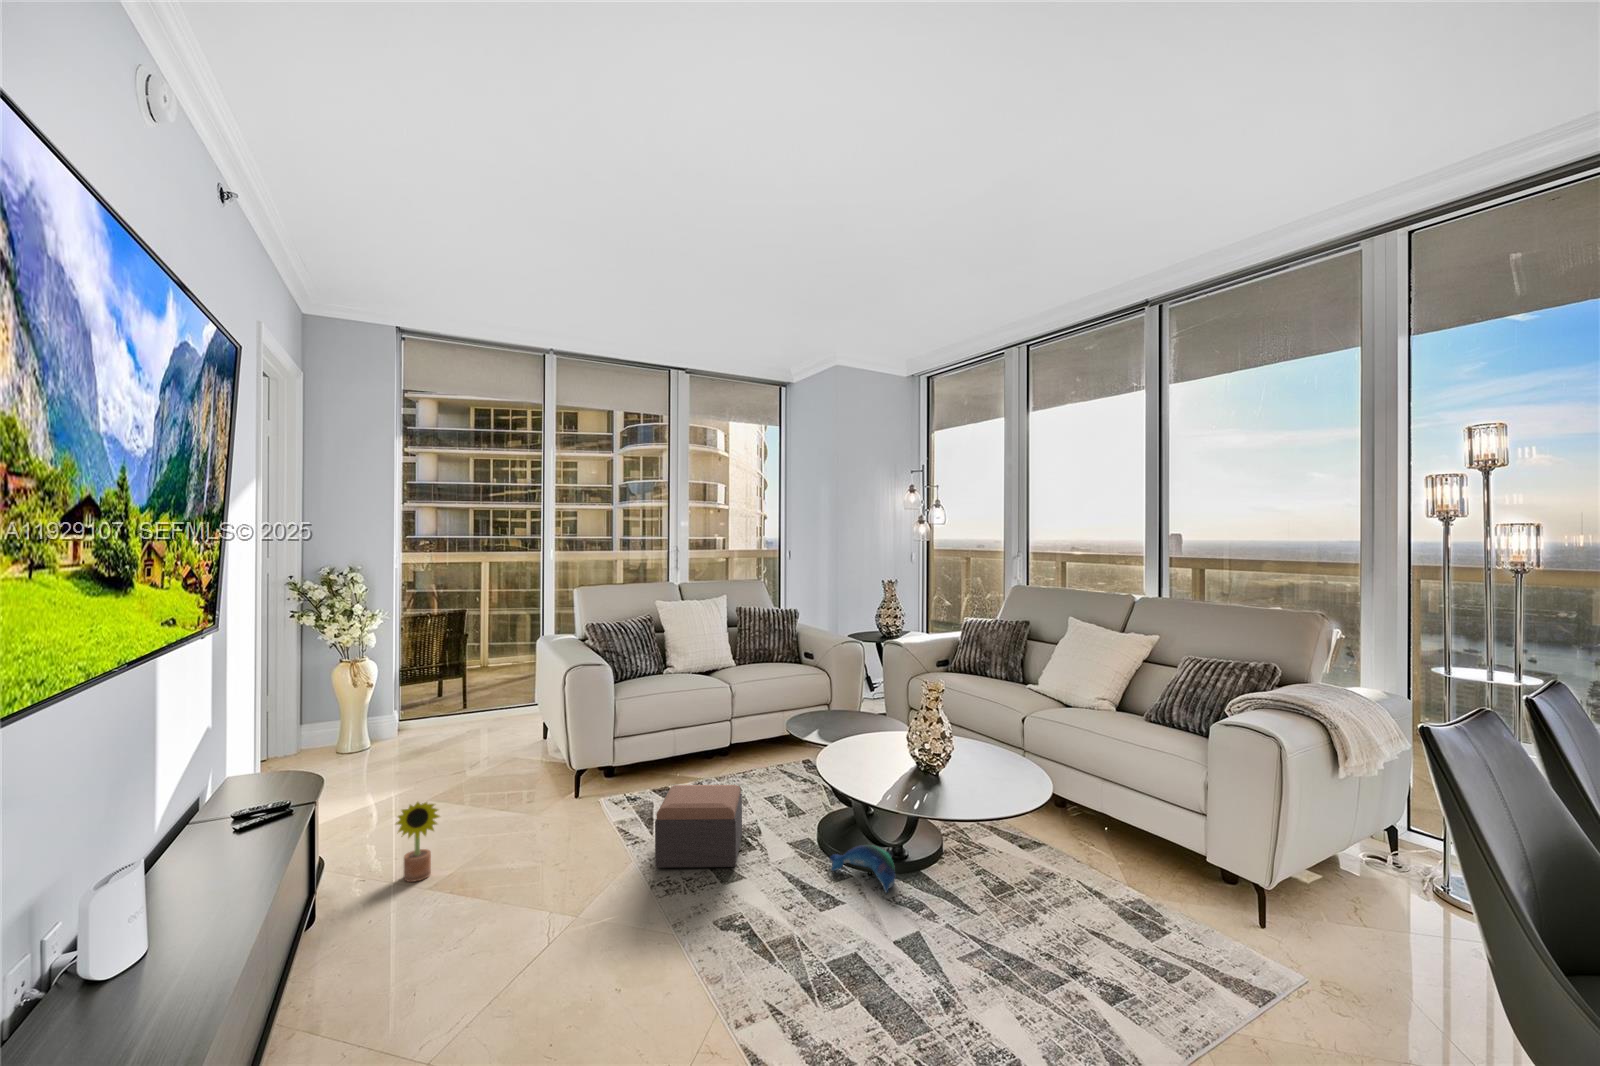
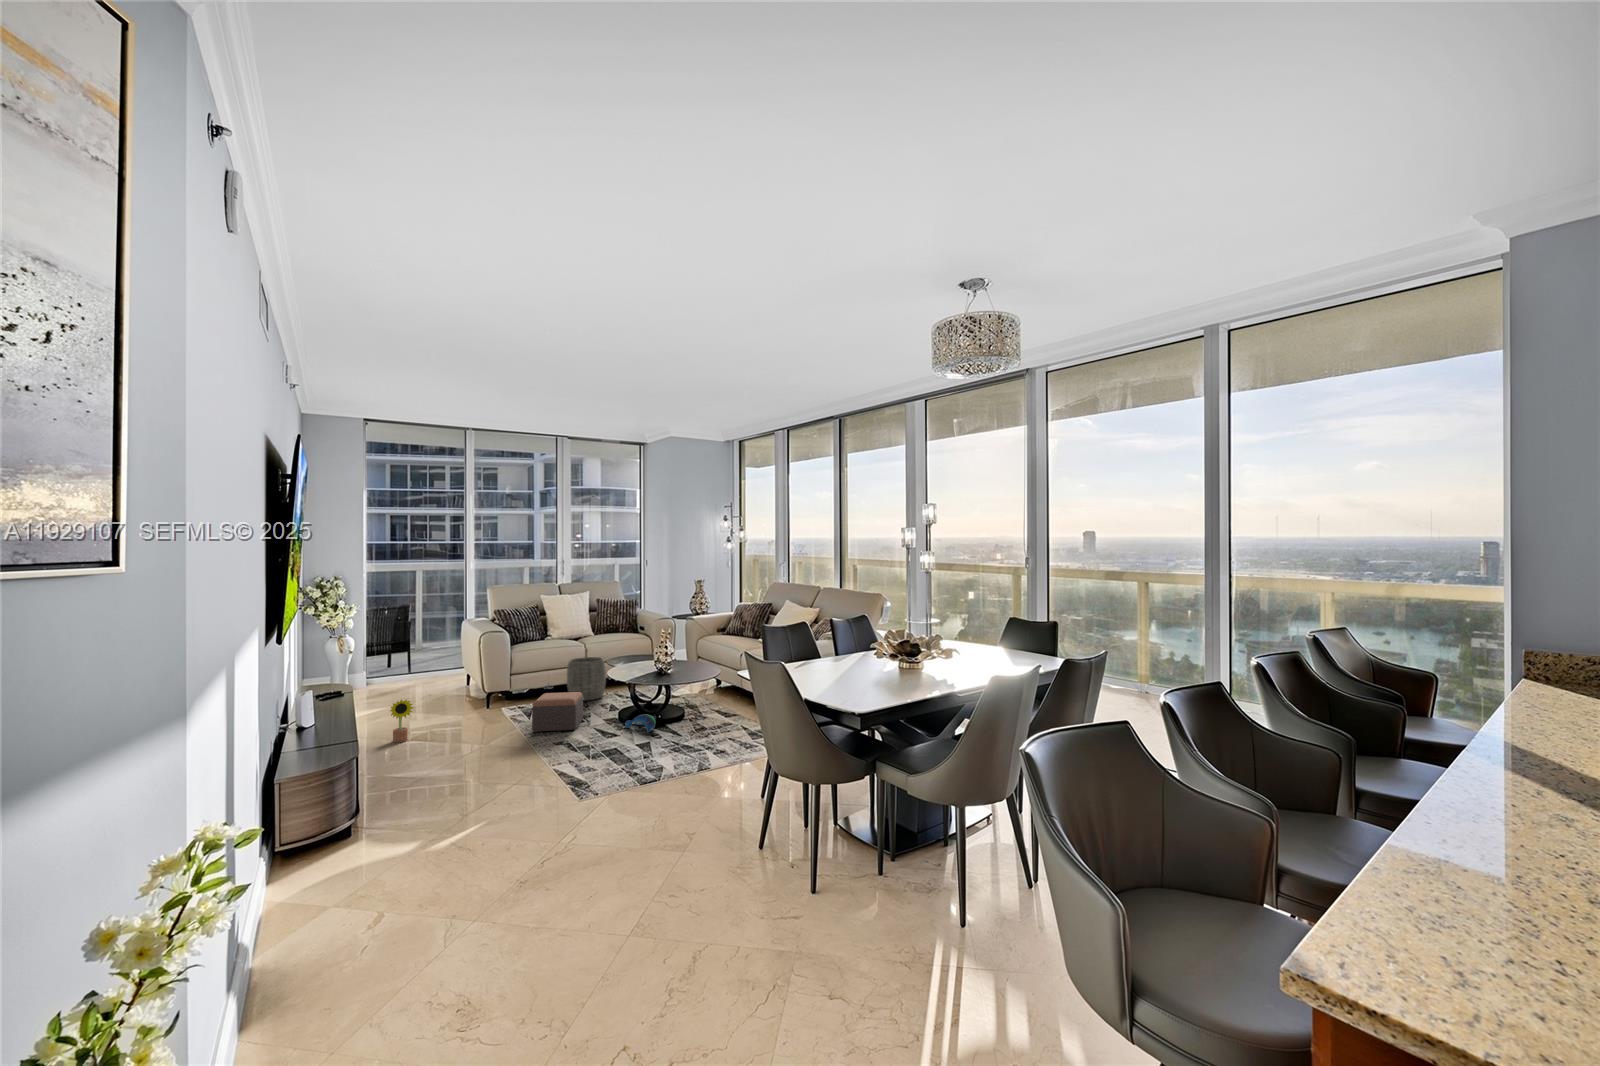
woven basket: none [702,707,766,786] -> present [567,657,606,701]

